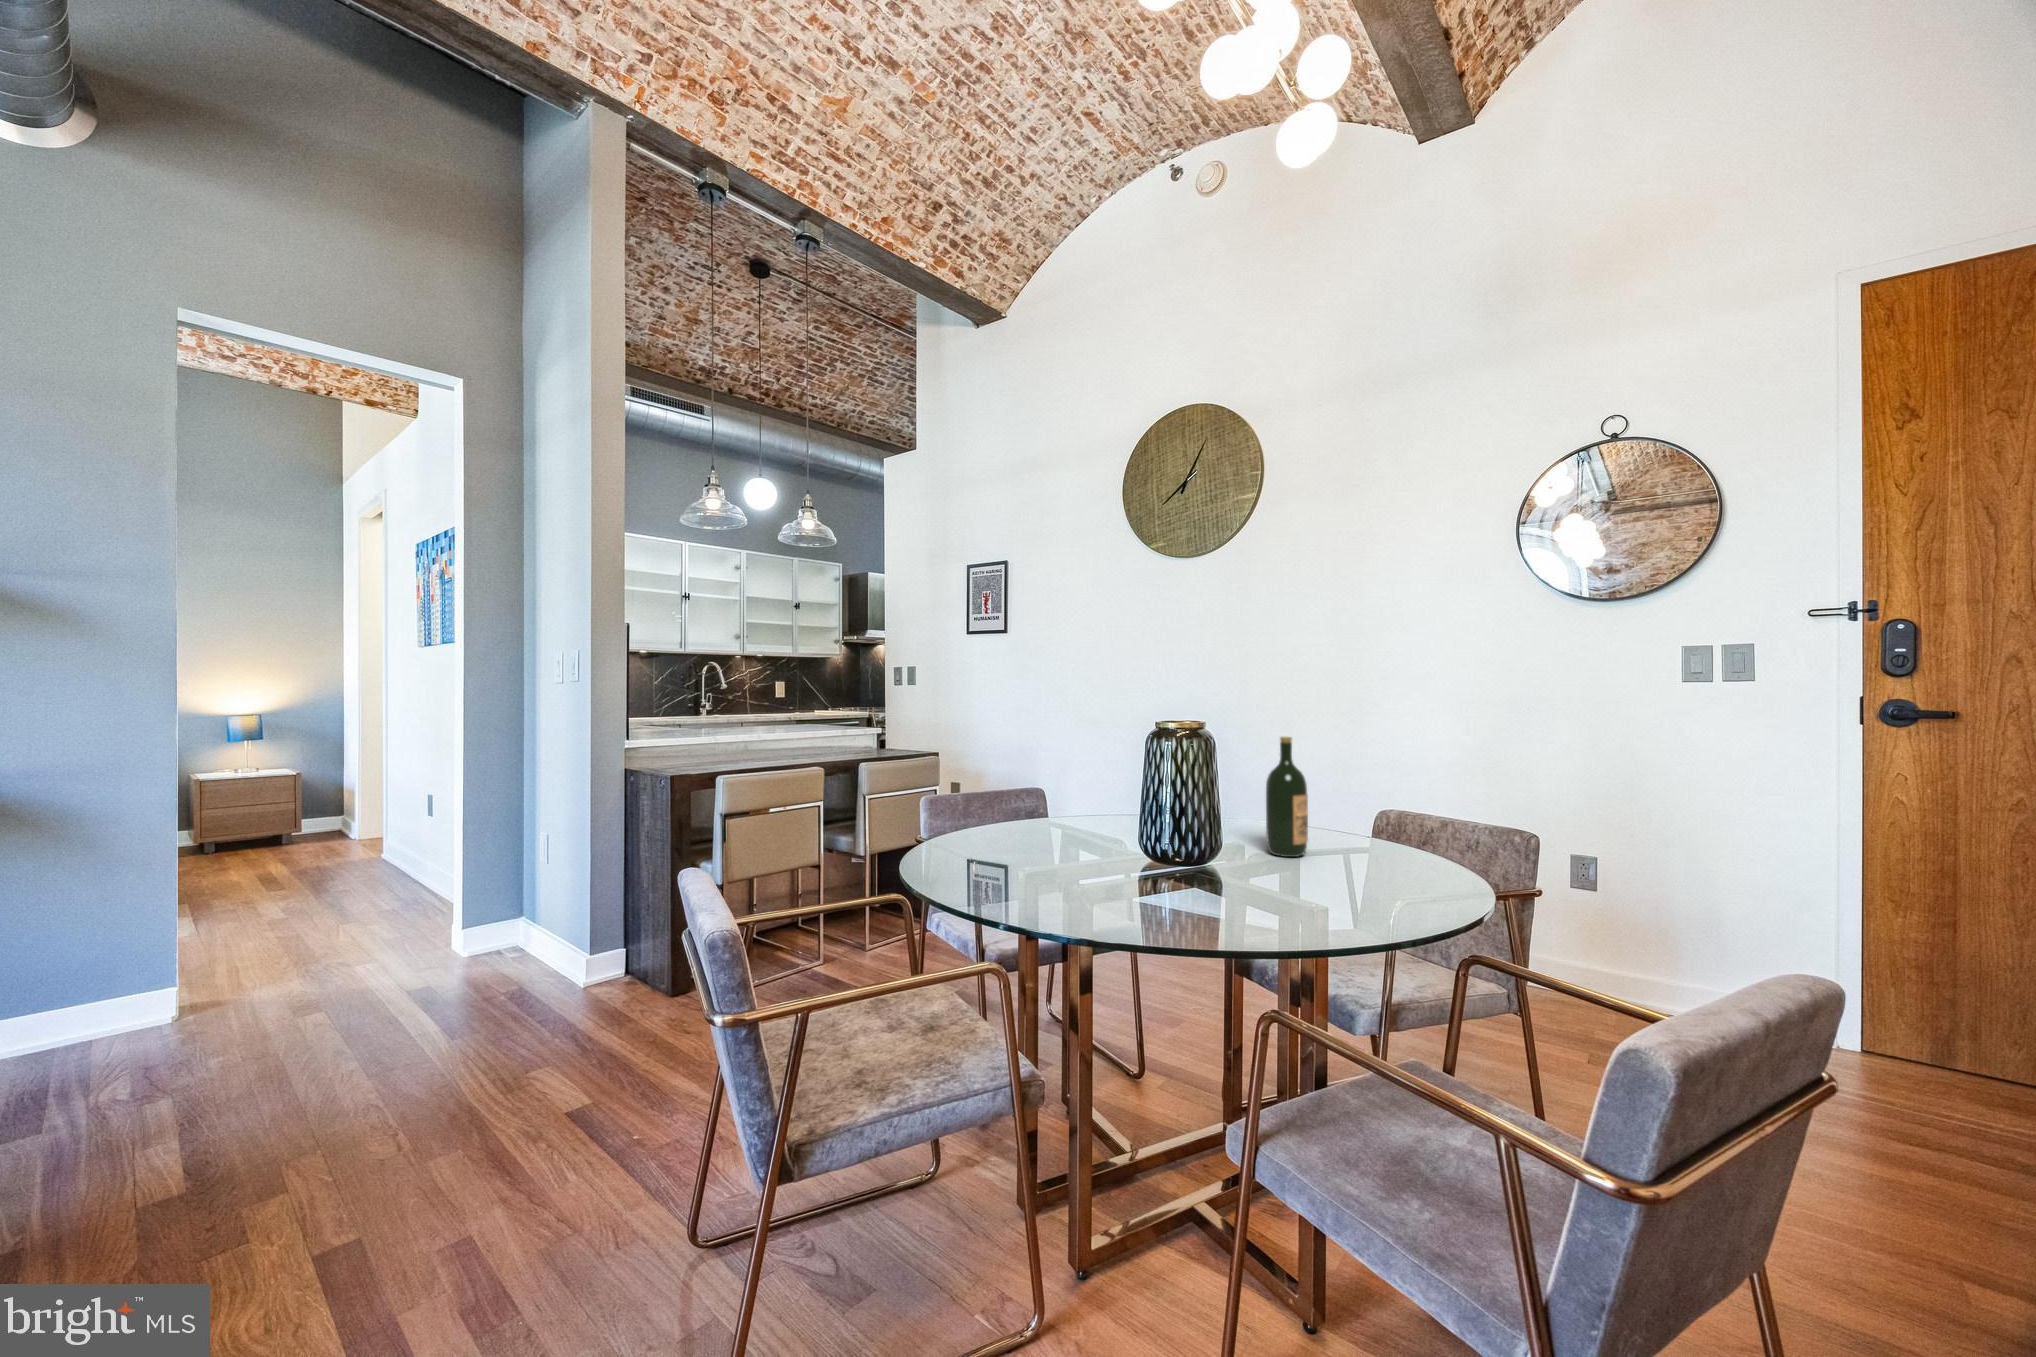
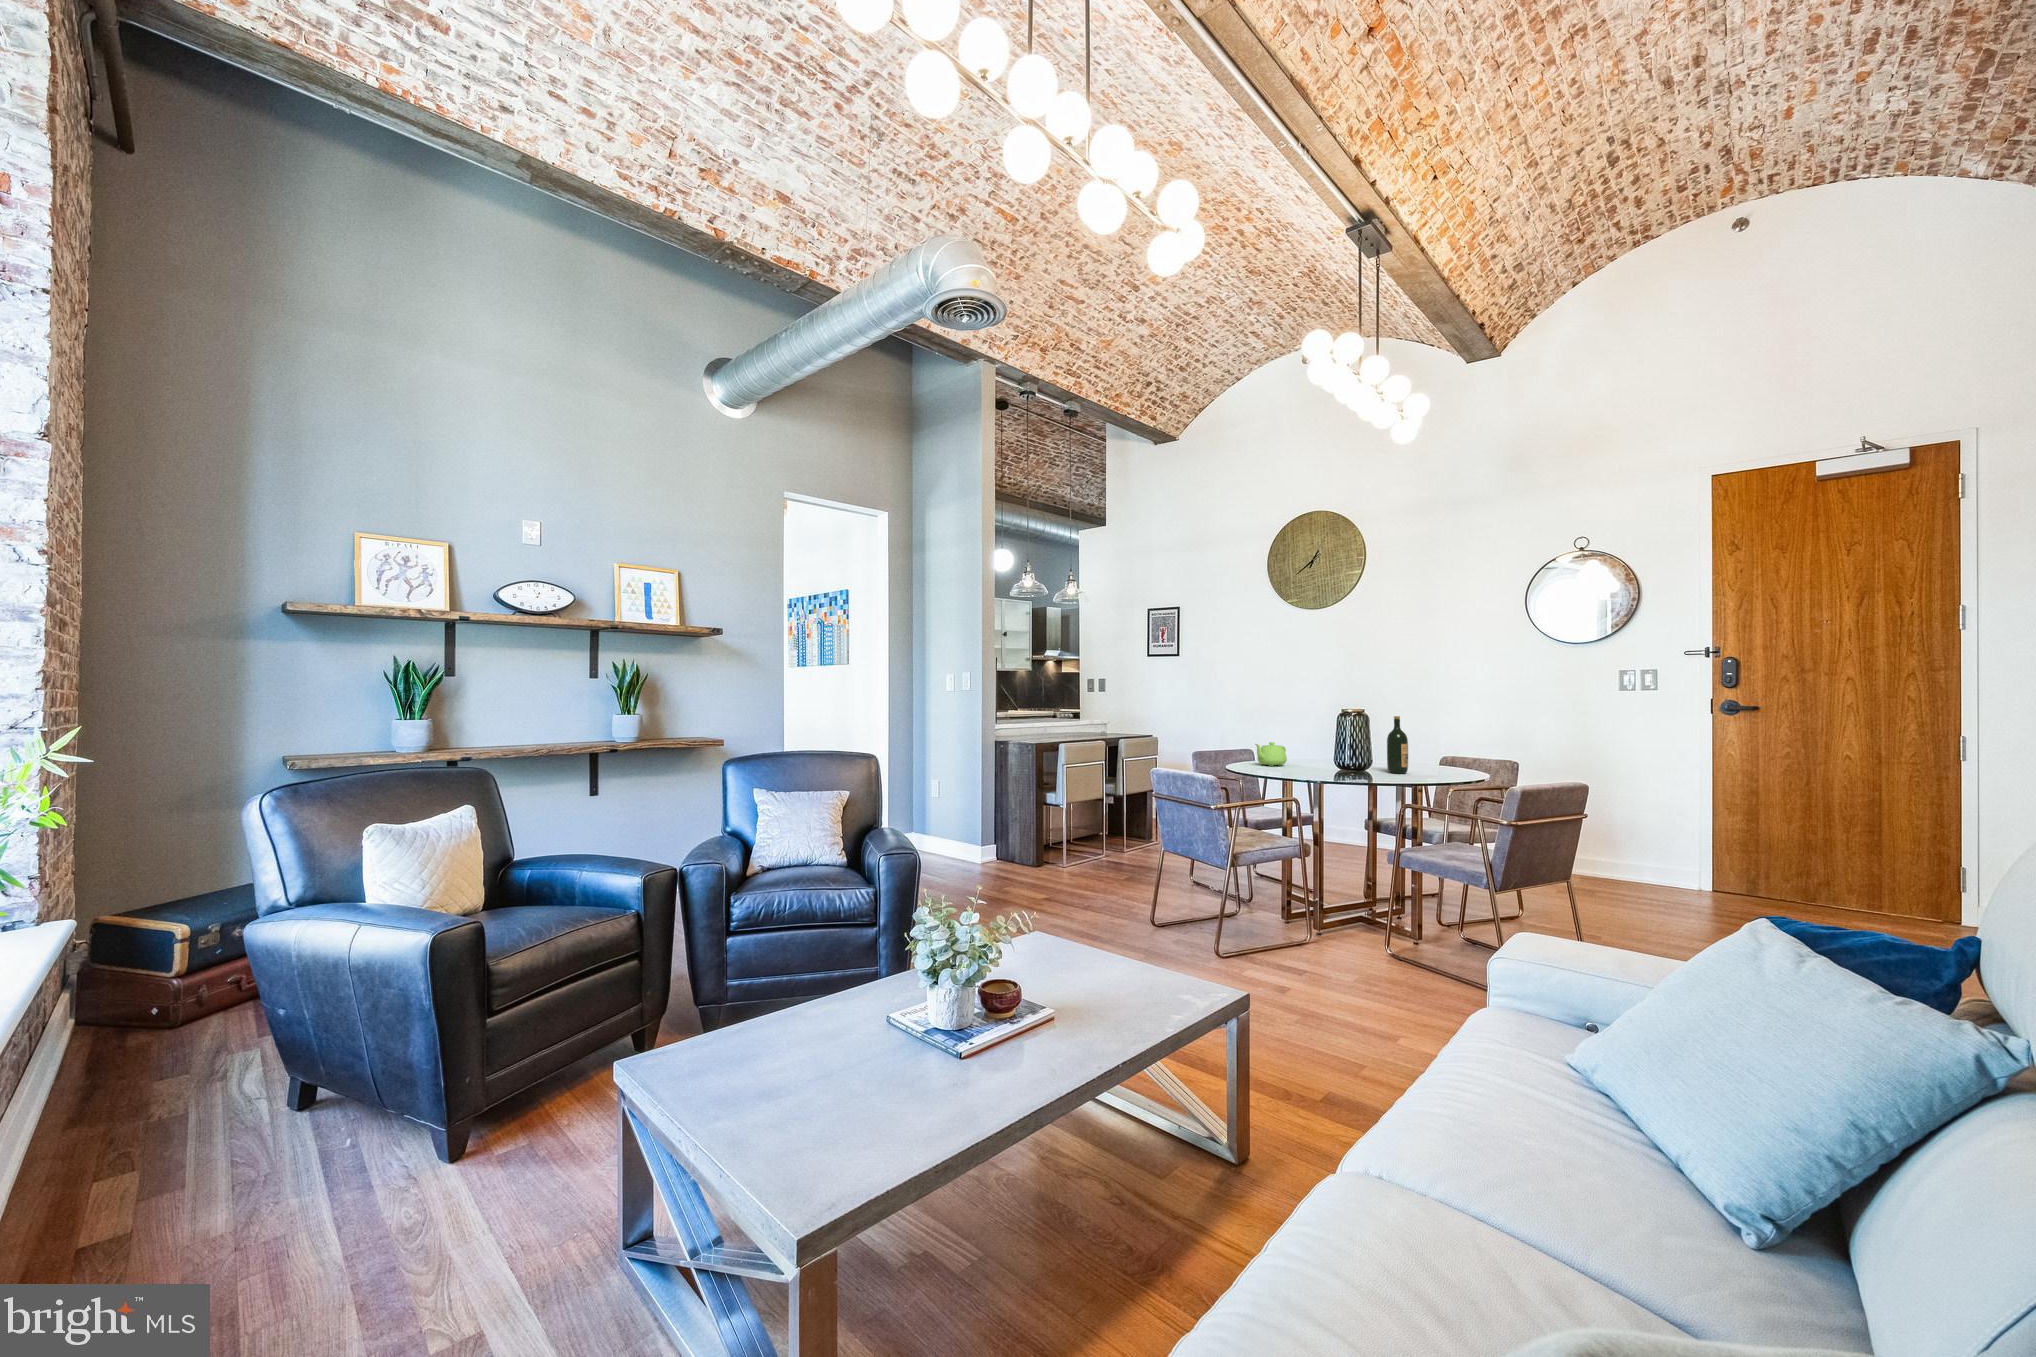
teapot: none [1017,784,1084,832] -> present [1255,742,1287,766]

